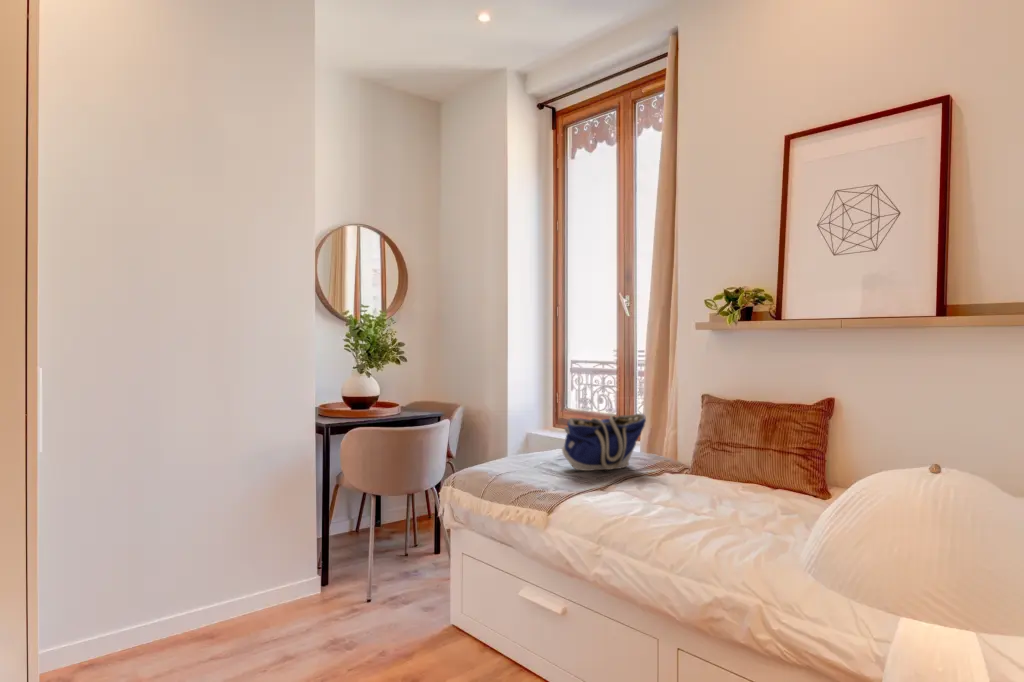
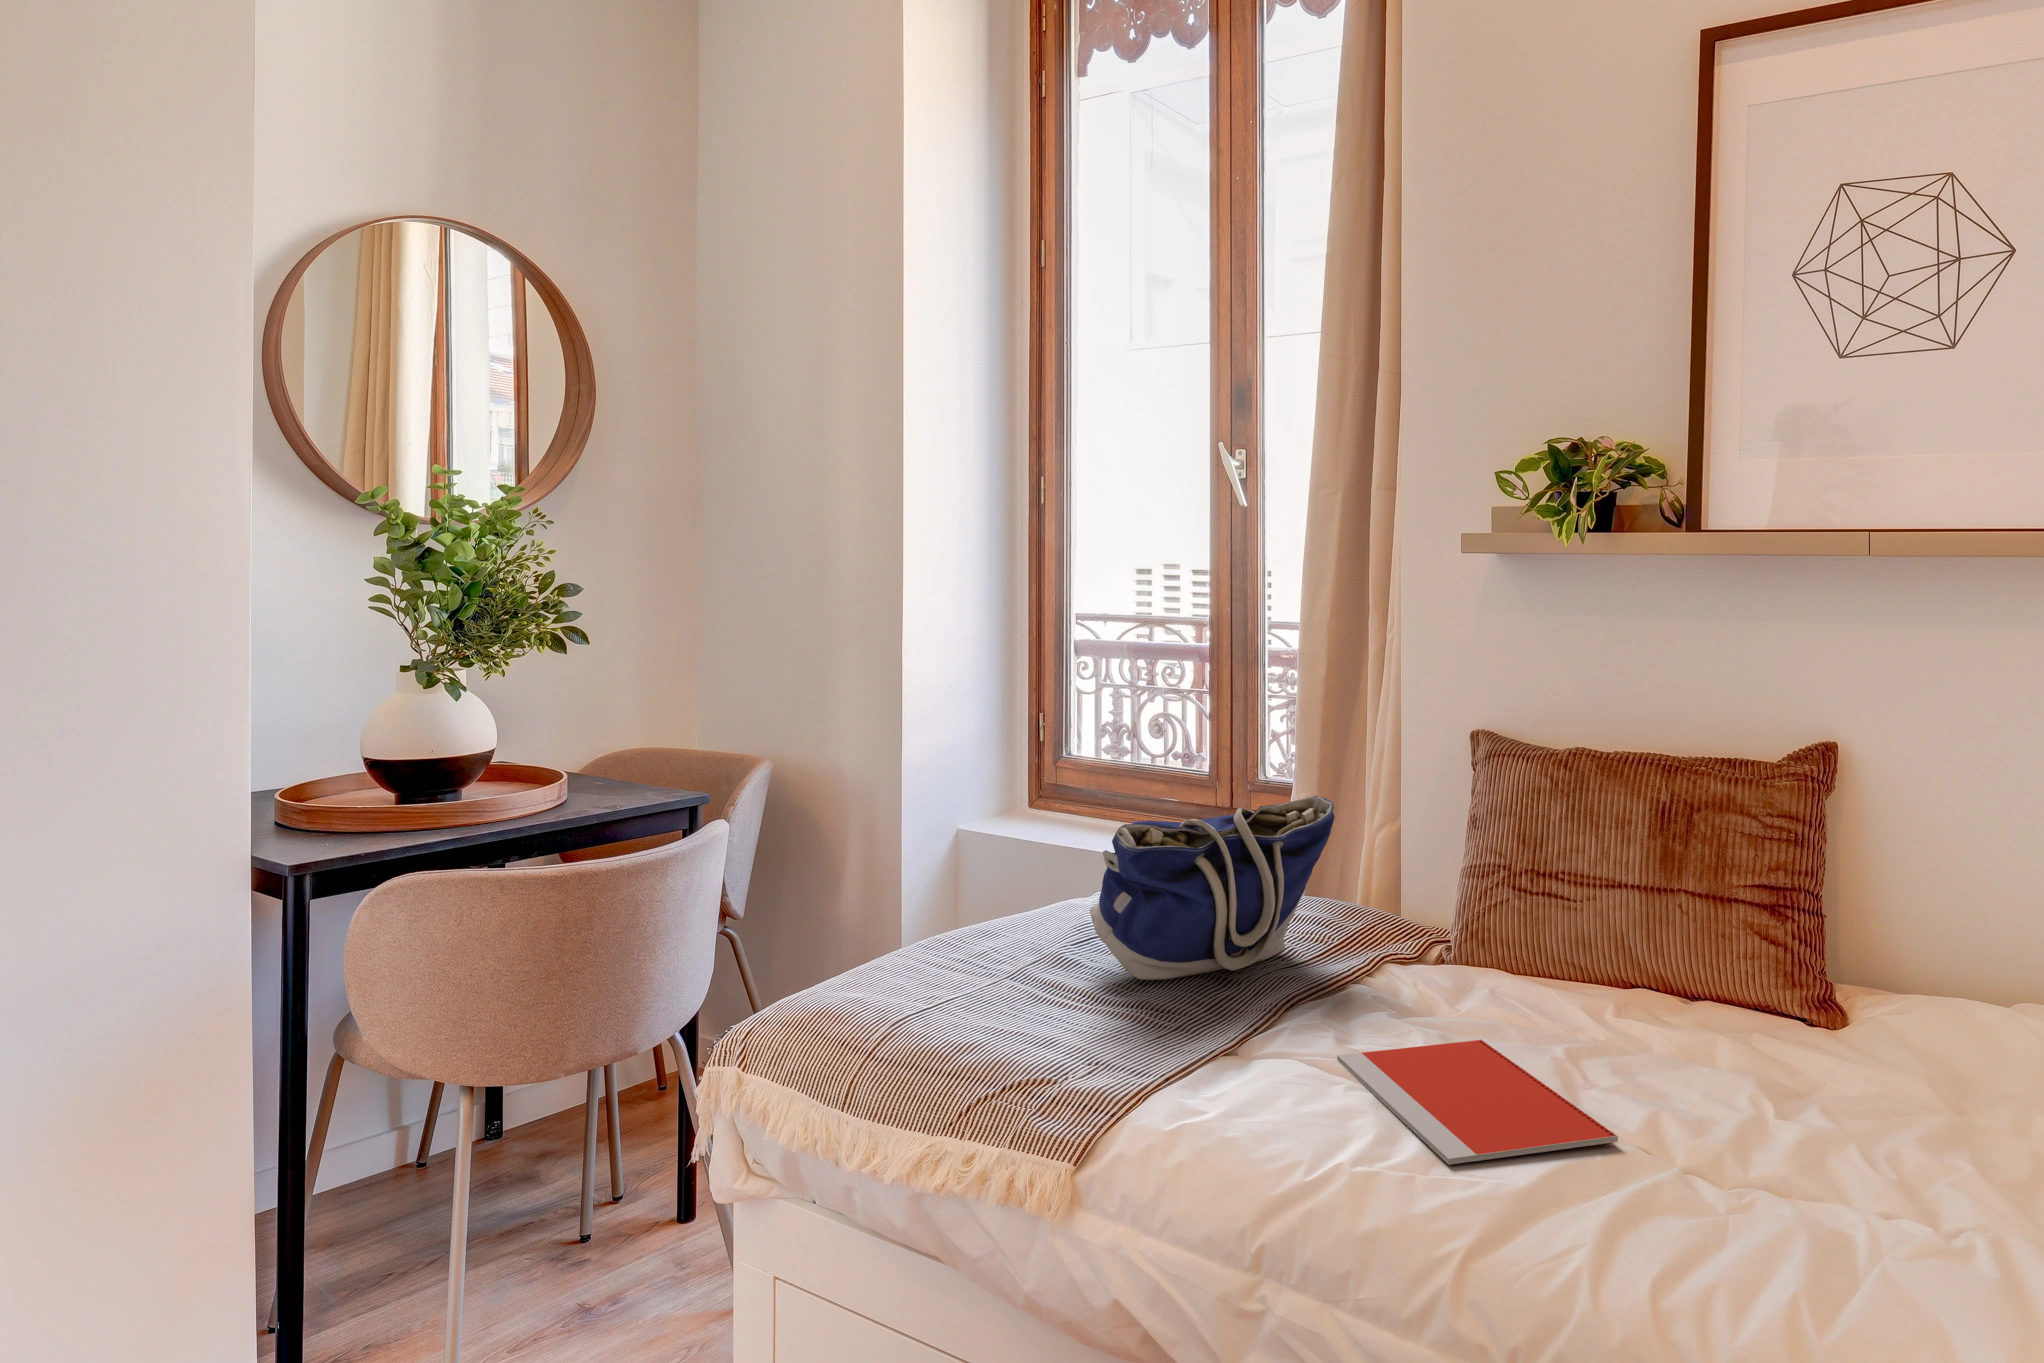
notebook: none [636,491,720,516] -> present [1337,1040,1618,1165]

